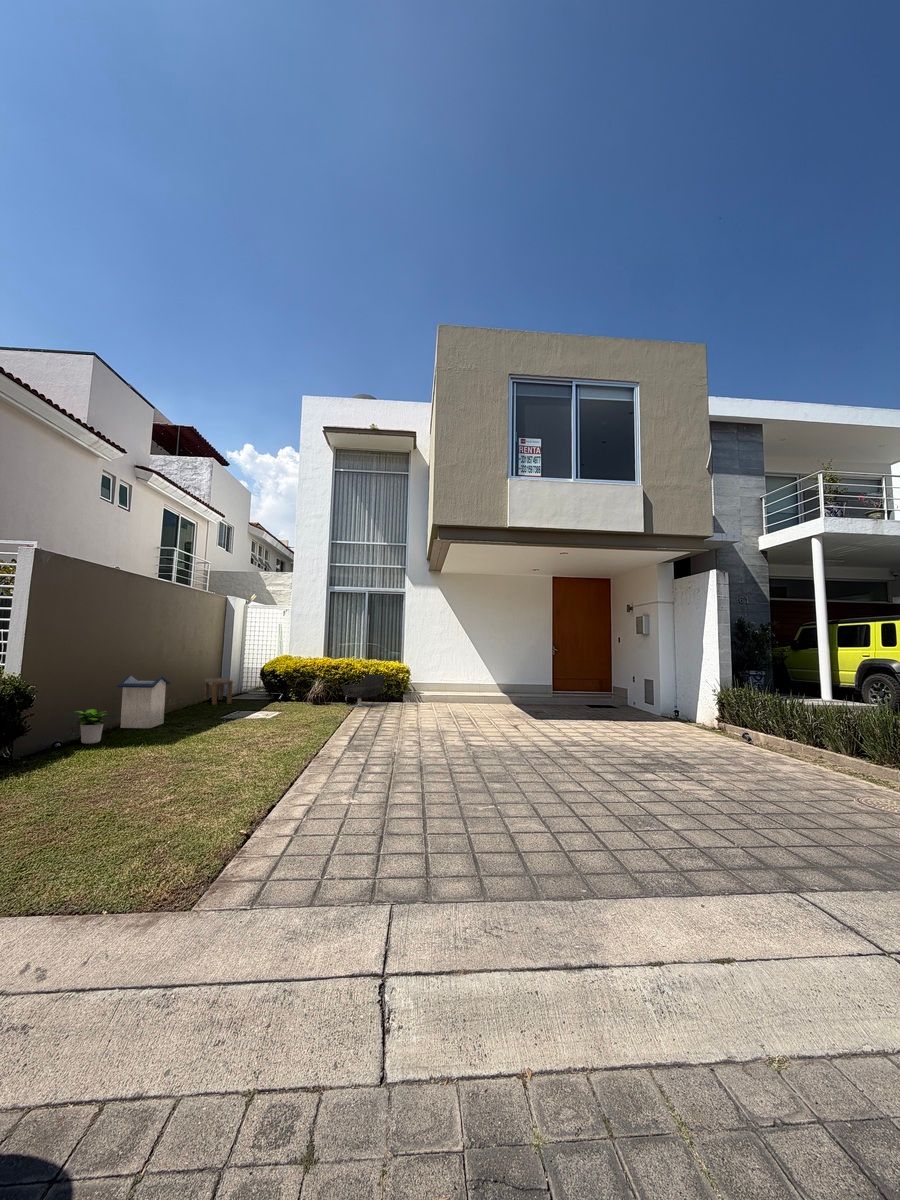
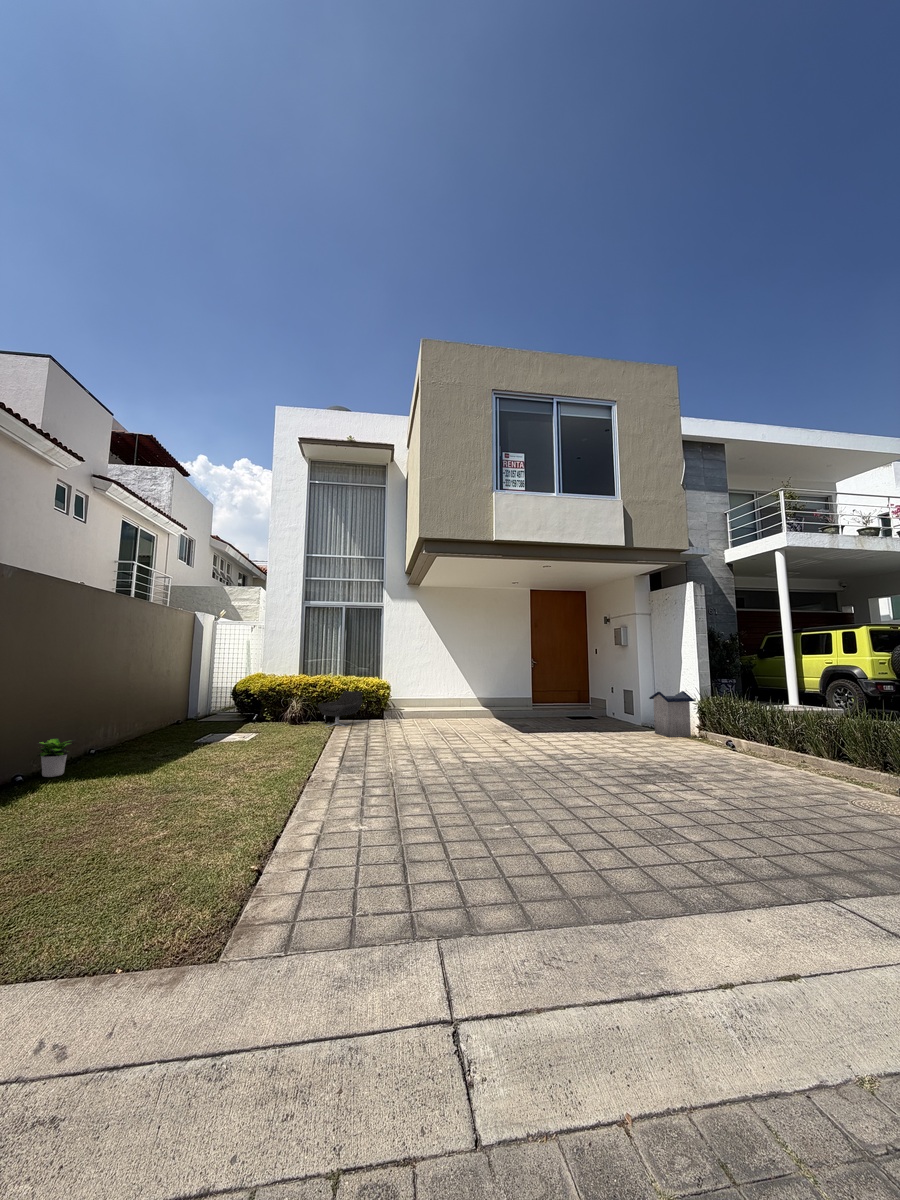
trash can: present [117,675,171,728] -> present [649,691,694,737]
bench: present [205,678,233,705] -> none [168,699,200,729]

